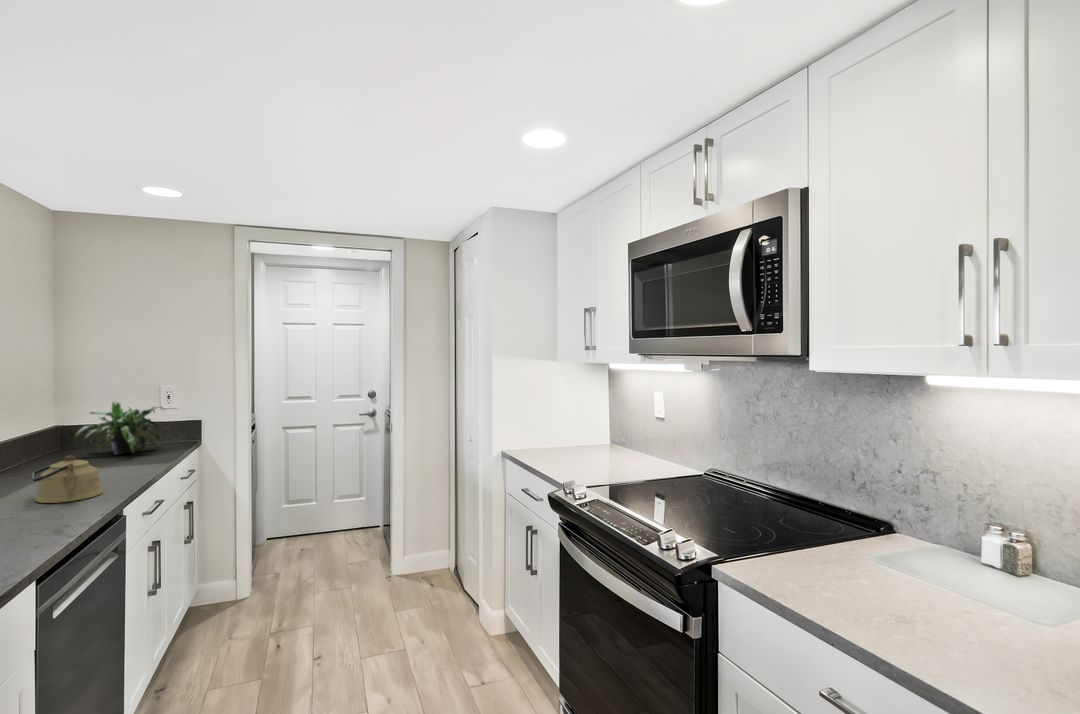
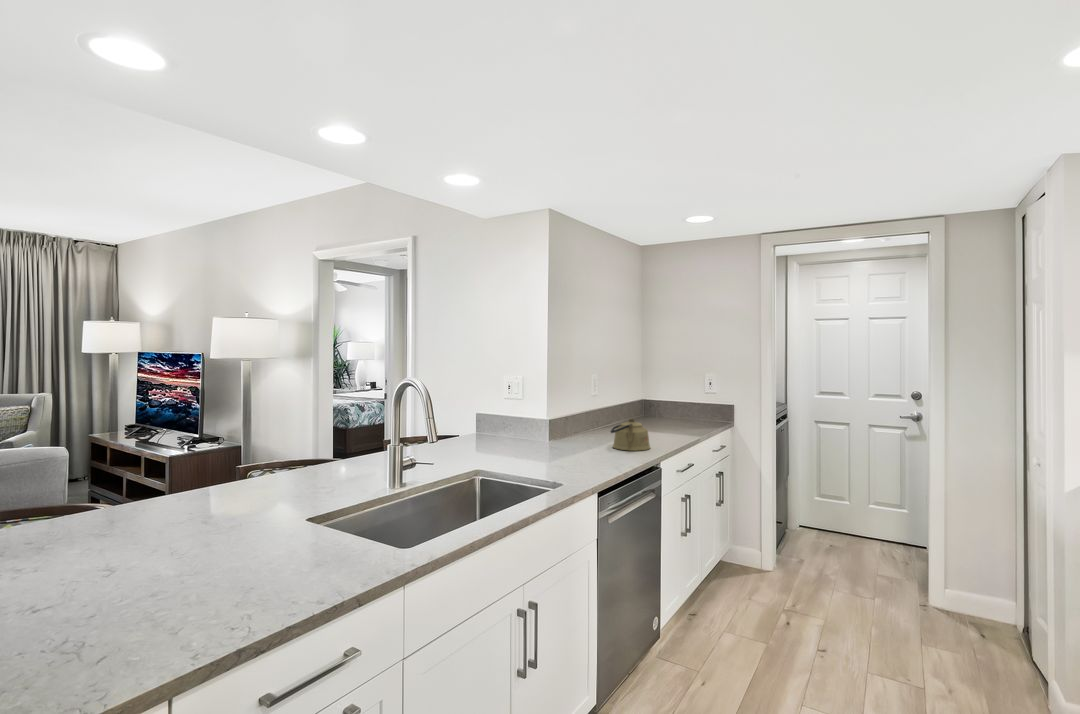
potted plant: present [75,402,163,454] -> none [648,384,705,426]

